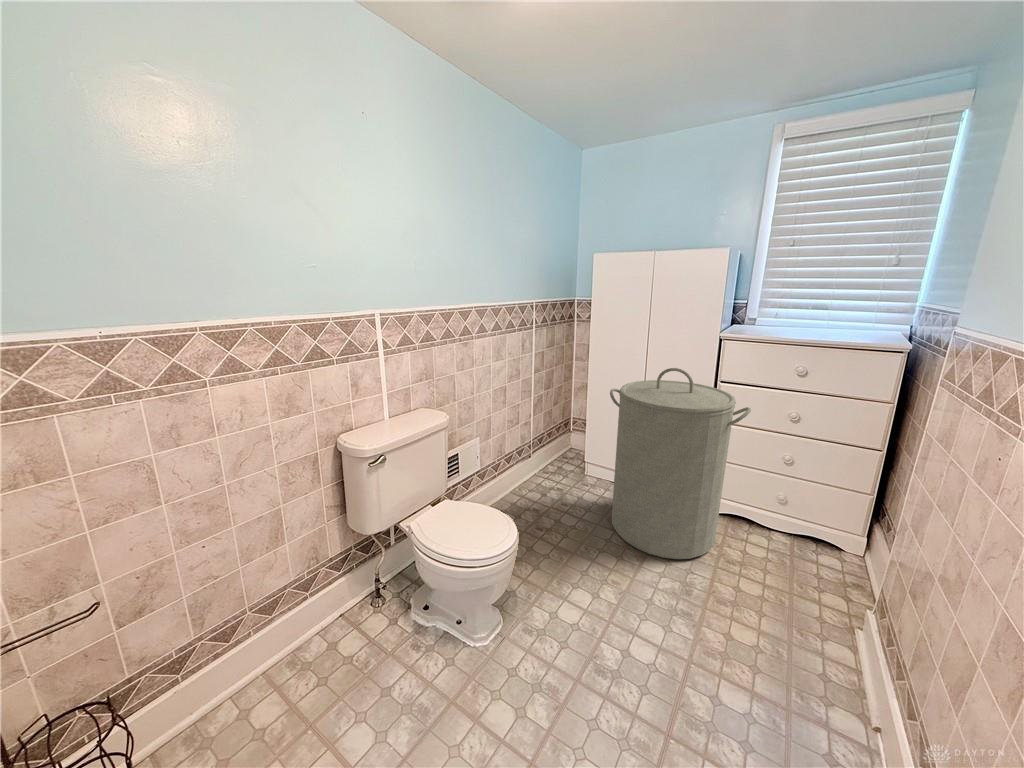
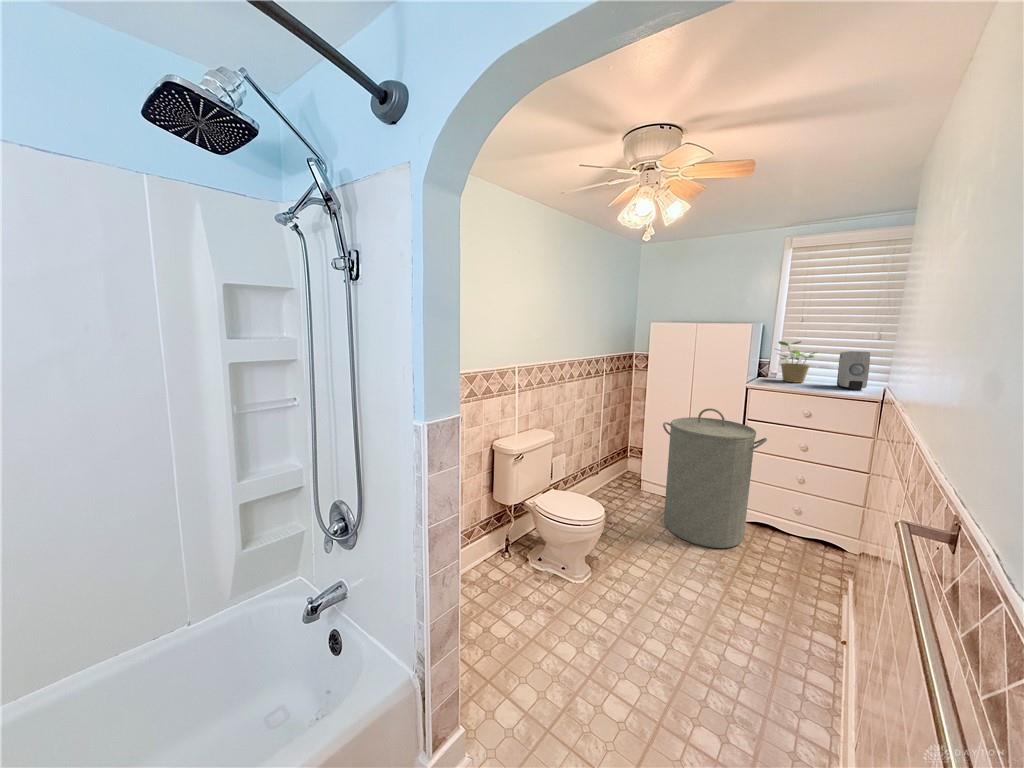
potted plant: none [755,270,816,329] -> present [777,341,817,383]
soap dispenser: none [836,281,888,335] -> present [837,351,870,390]

